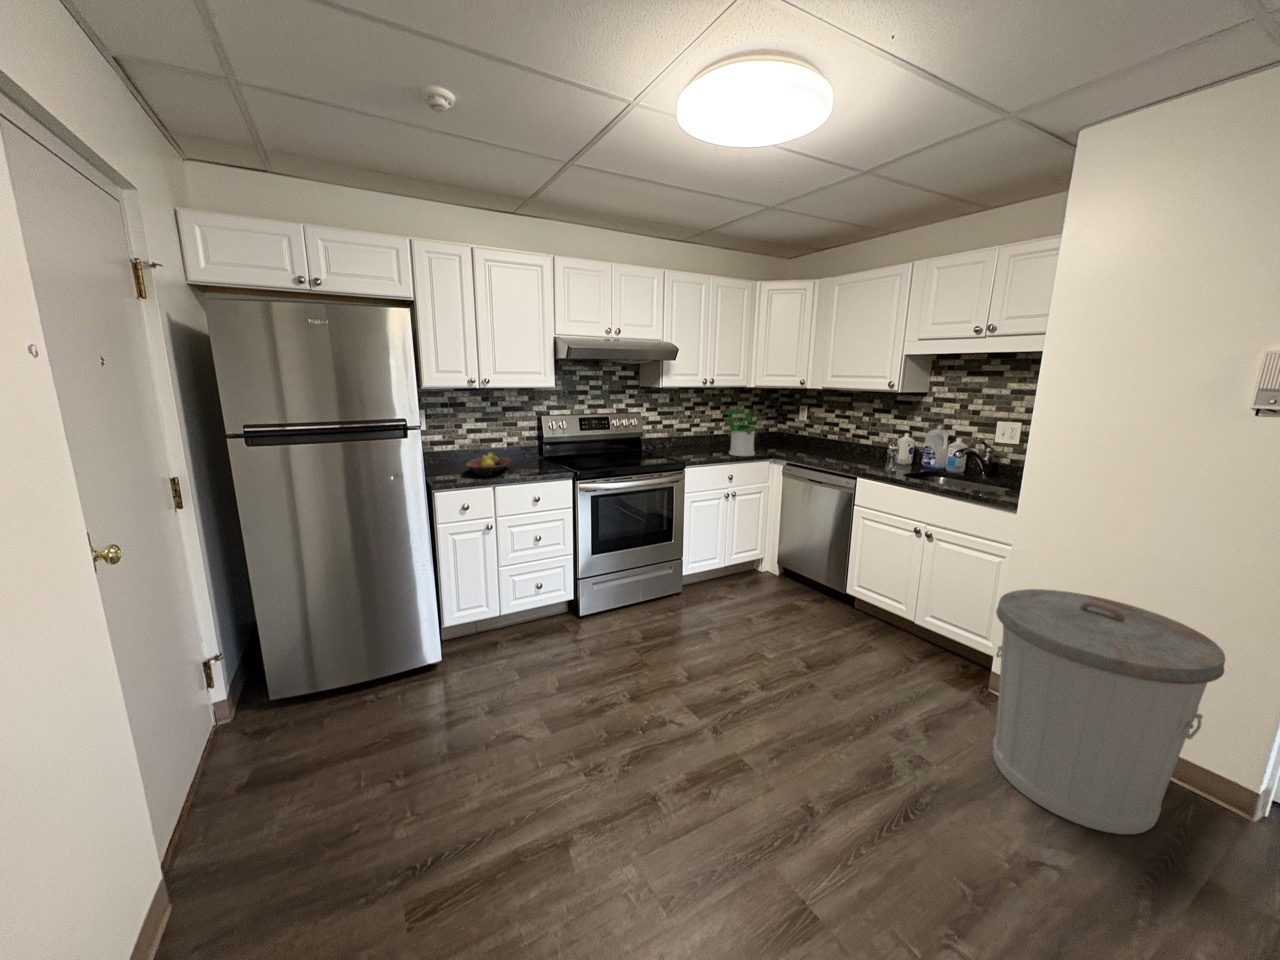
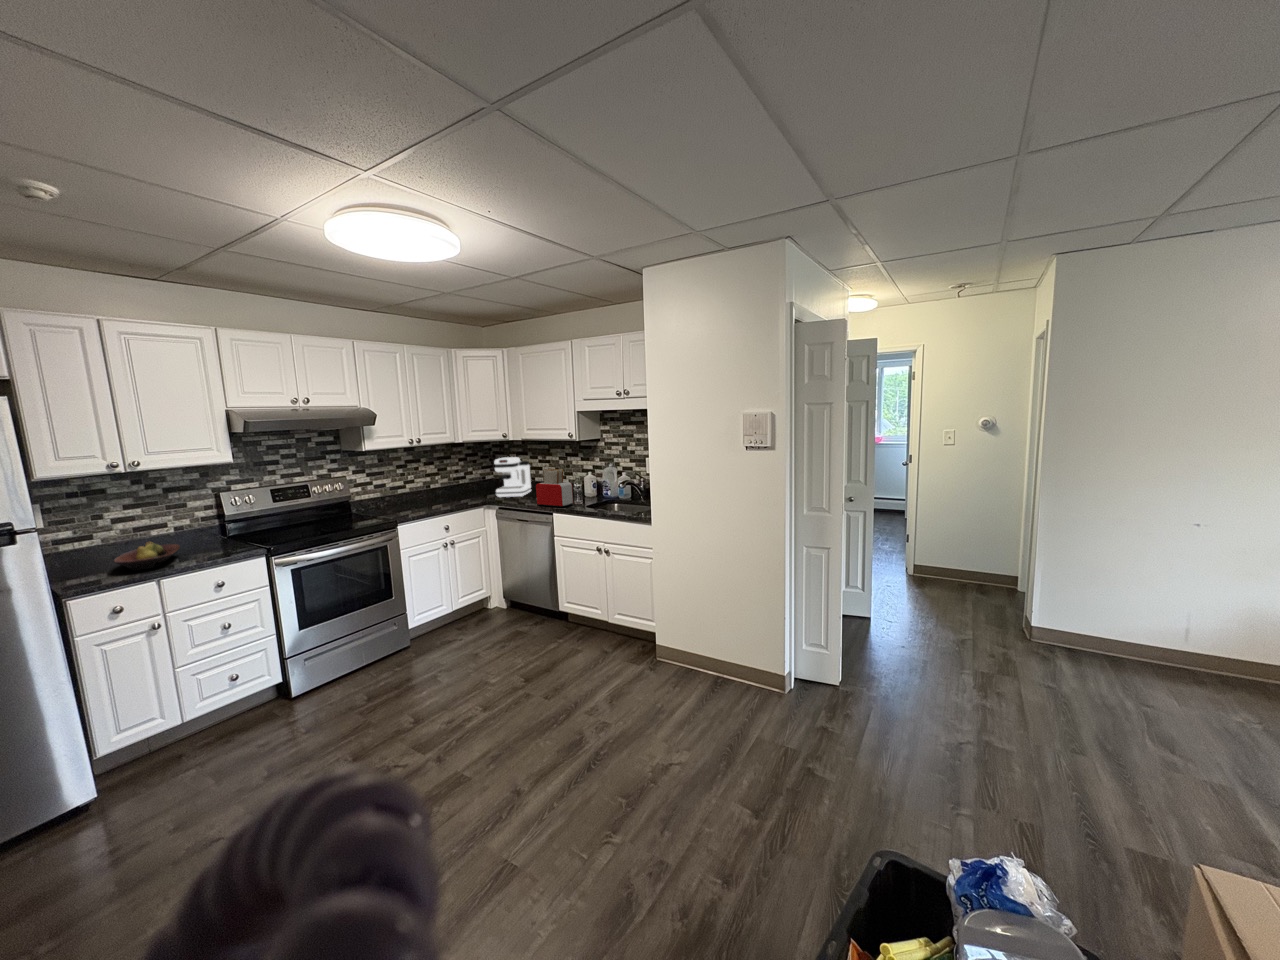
potted plant: present [725,409,762,456] -> none [435,462,473,507]
coffee maker: none [782,409,824,454] -> present [494,457,531,497]
toaster: none [835,424,885,472] -> present [536,468,573,508]
trash can: present [993,589,1225,834] -> none [634,575,746,730]

